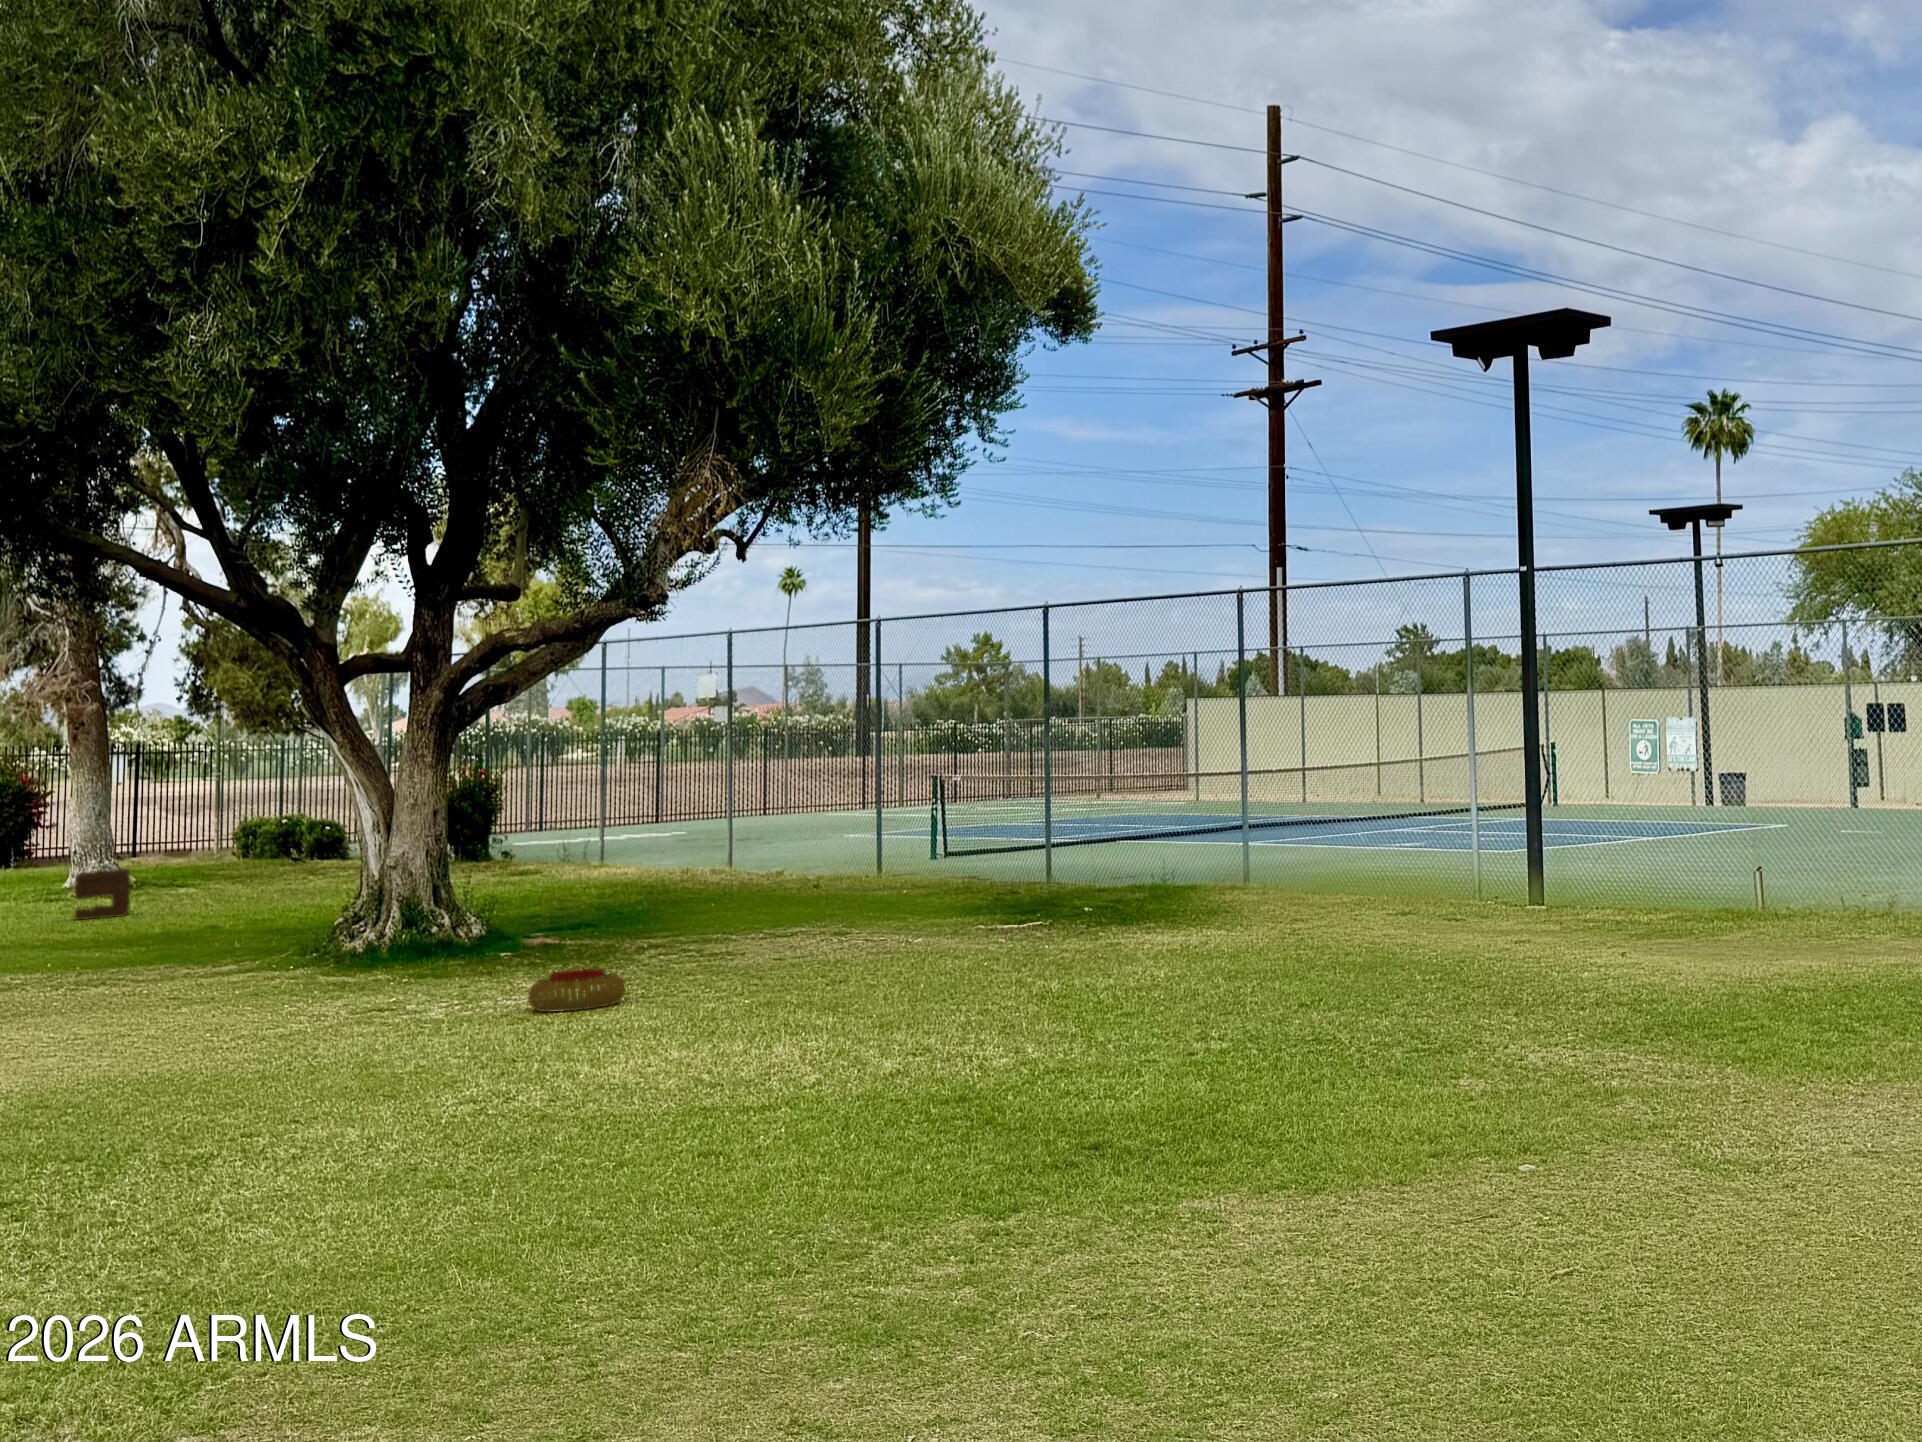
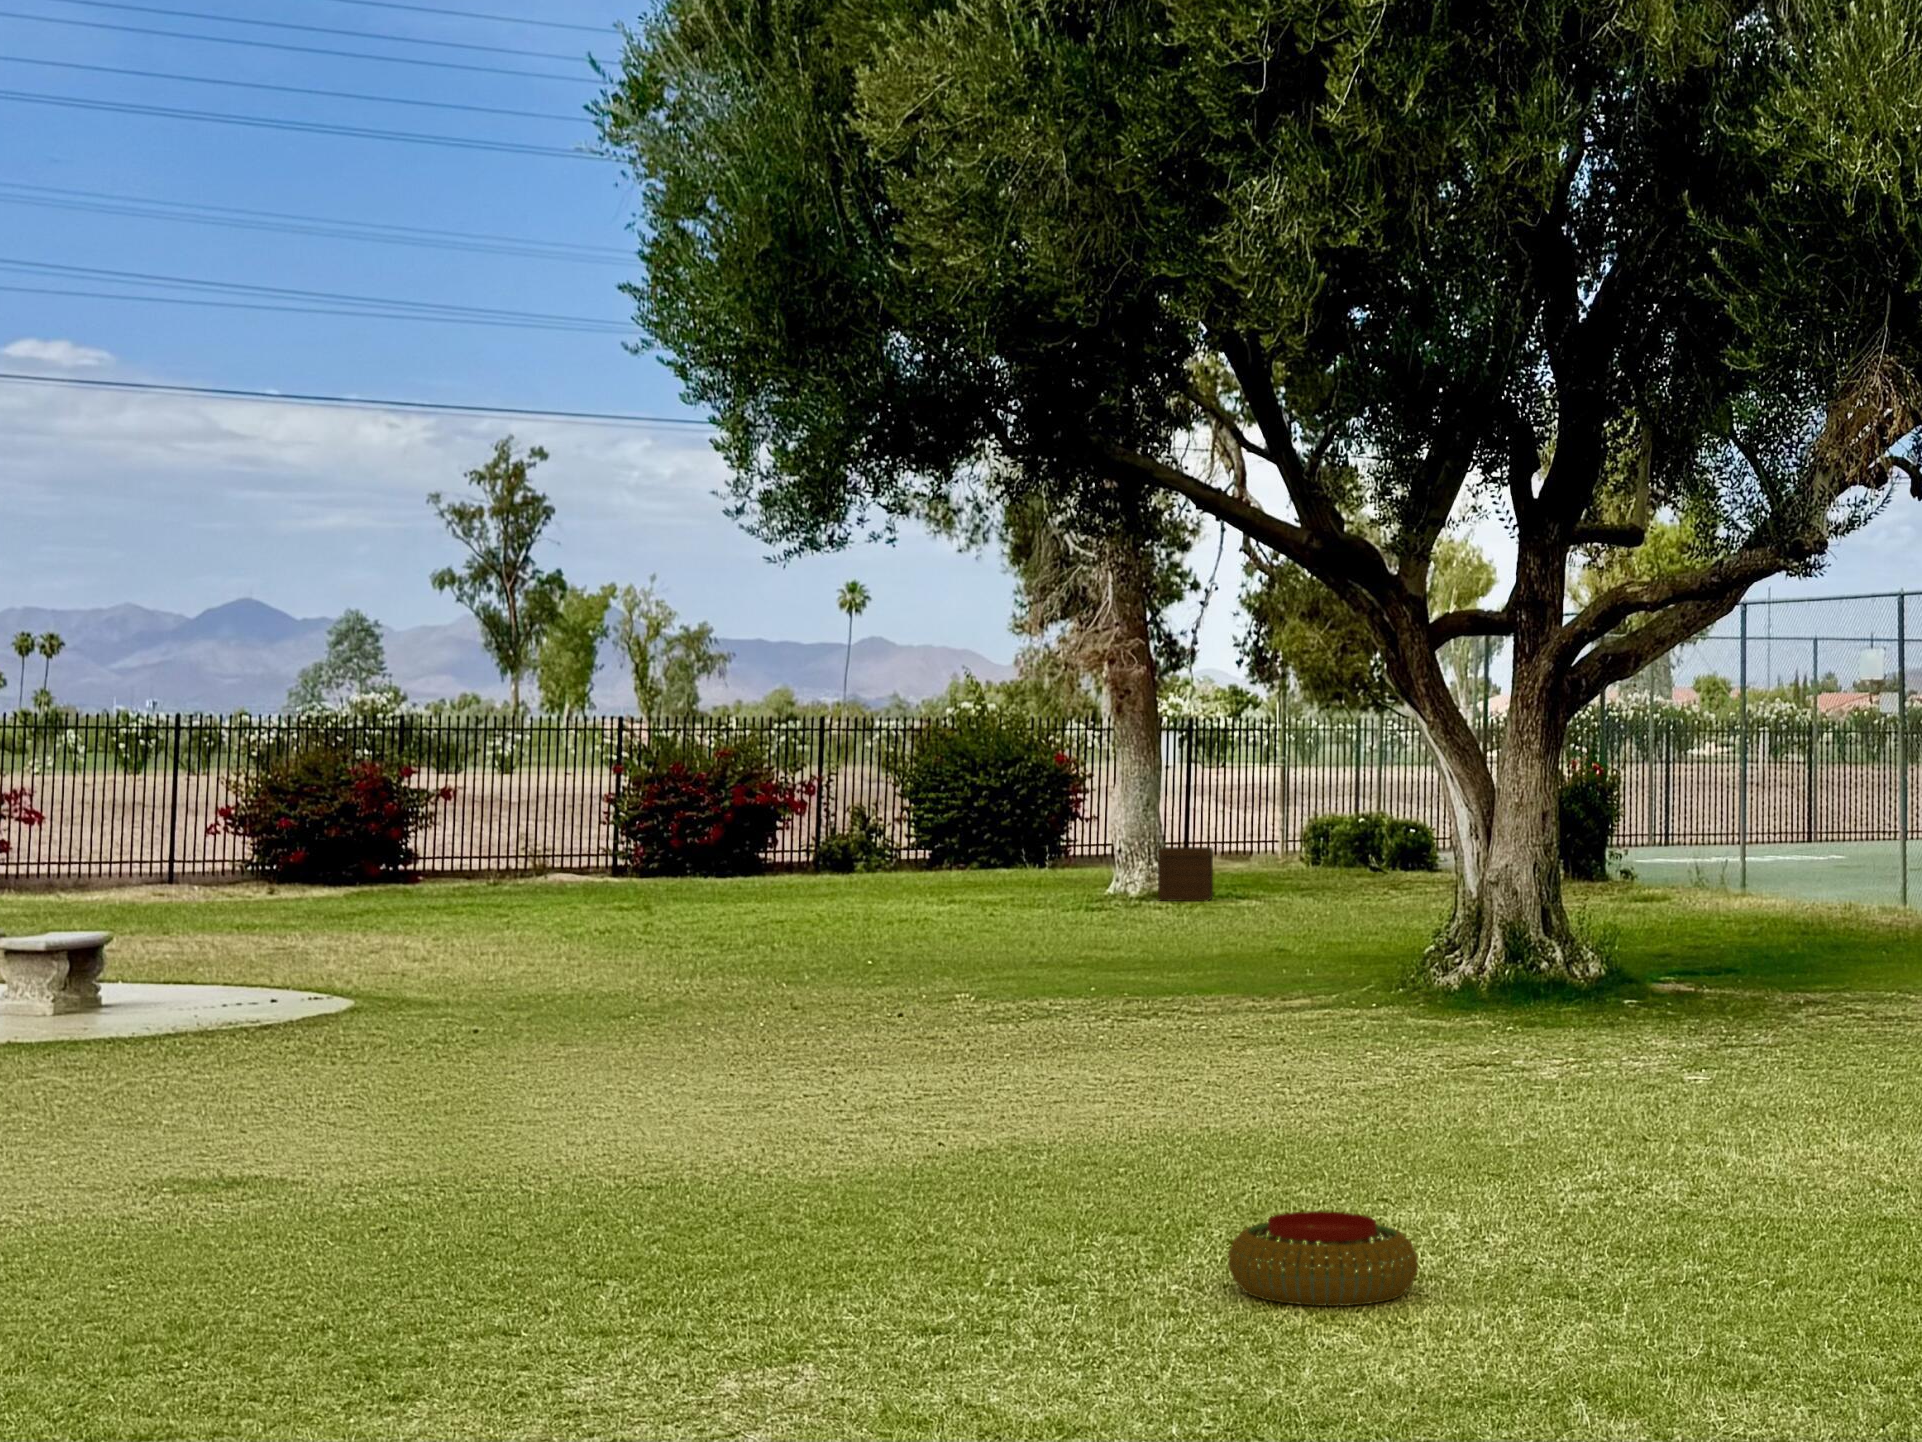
pouf: present [528,969,626,1012] -> present [1228,1211,1418,1306]

